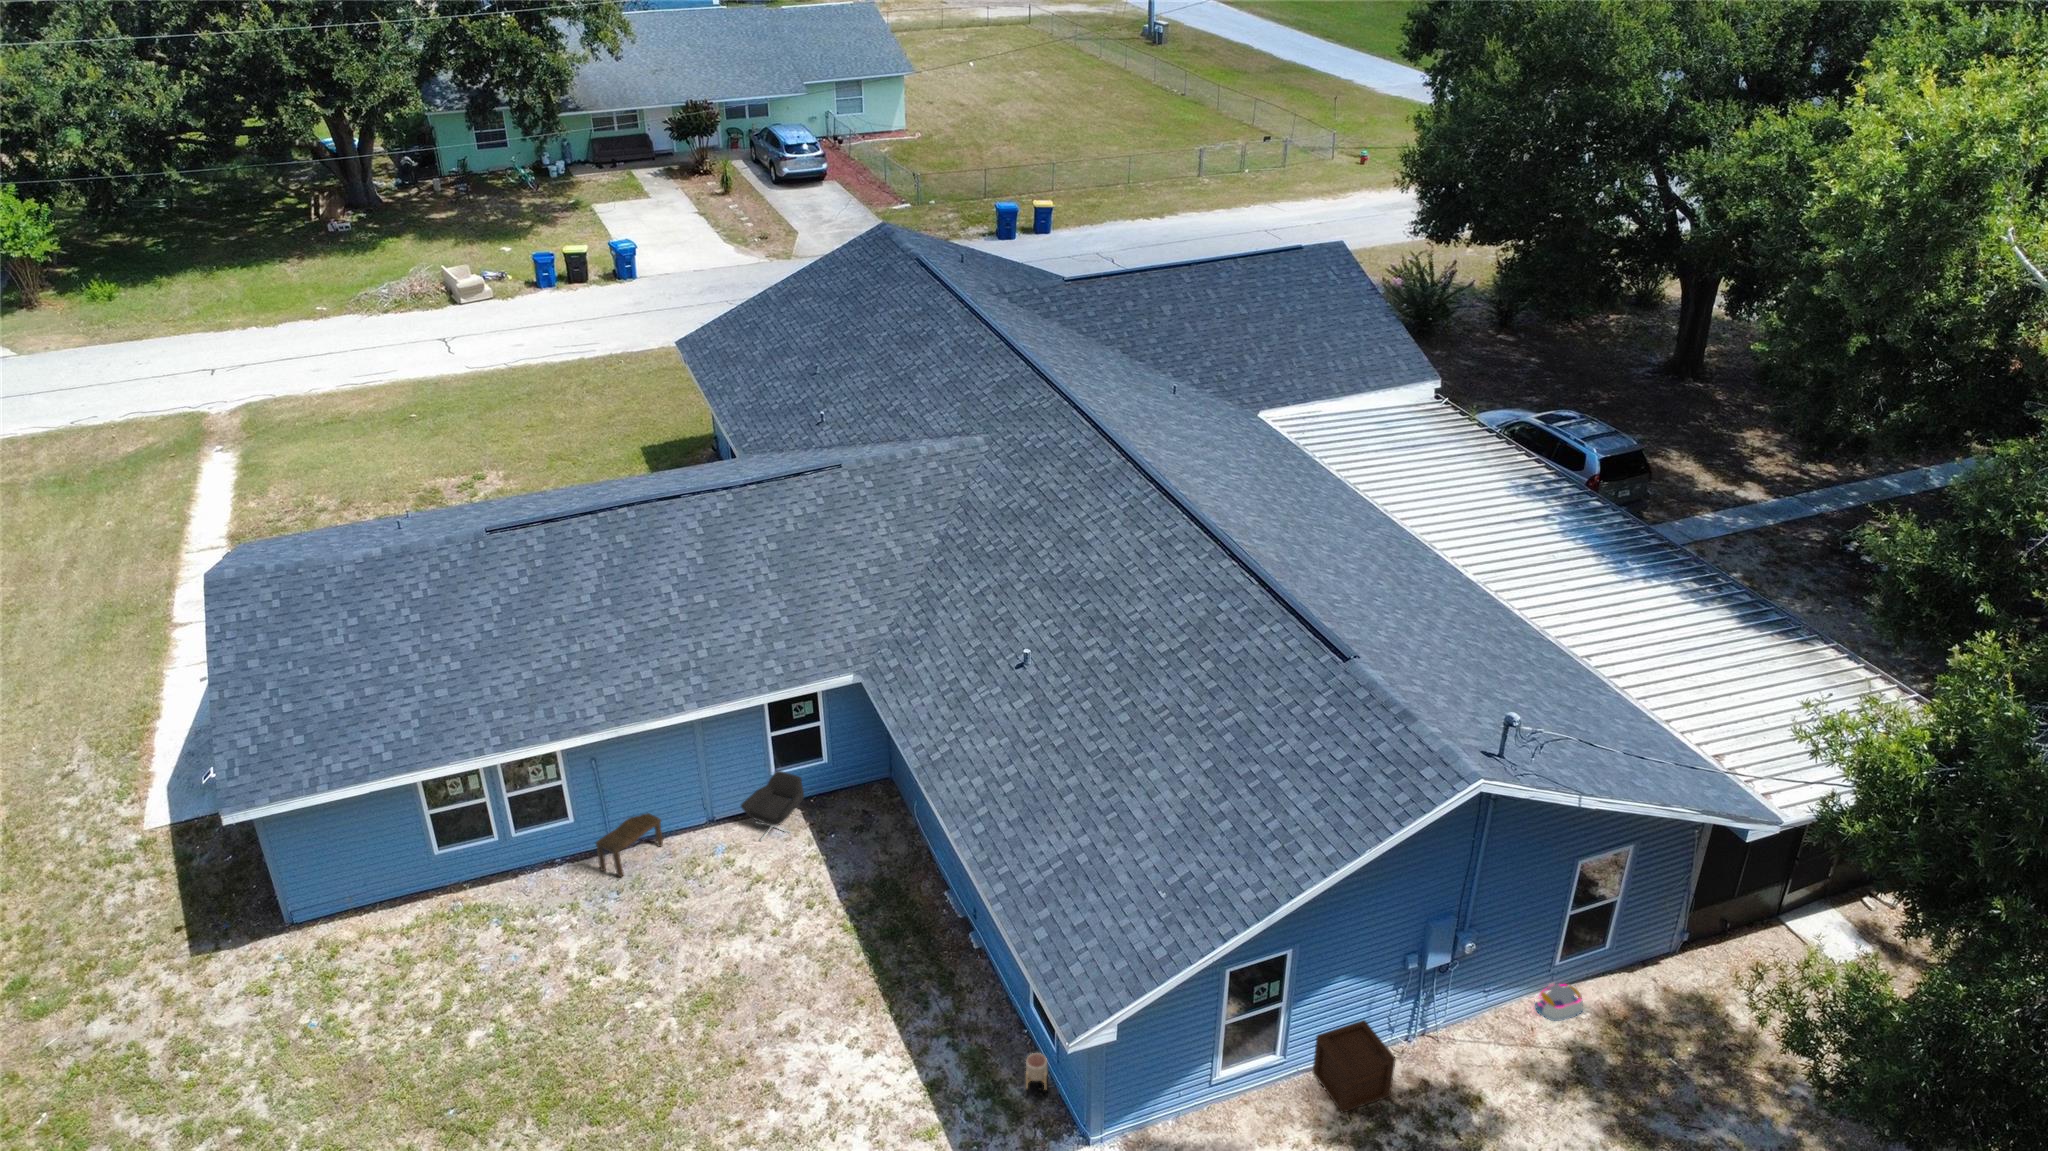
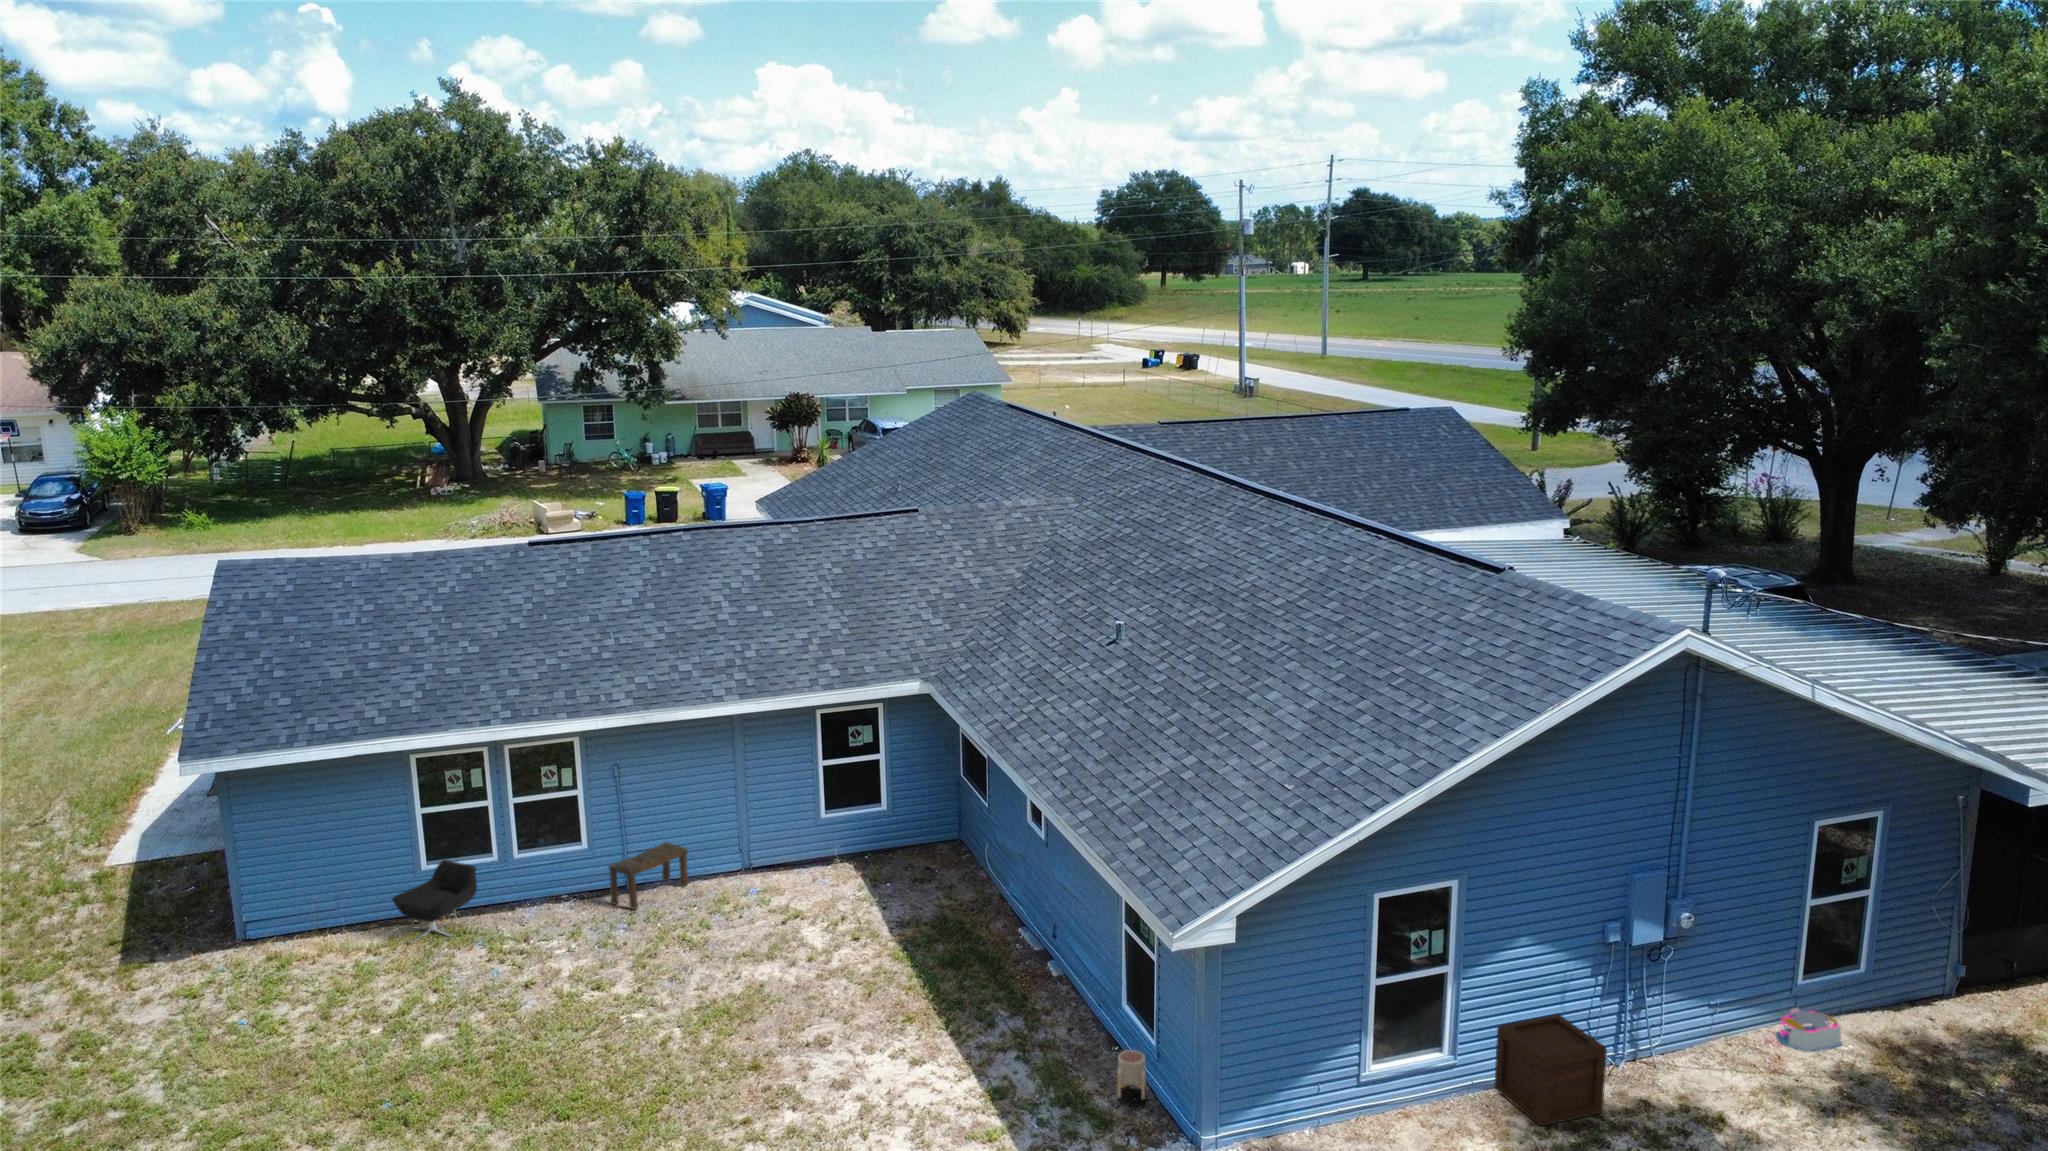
lounge chair: present [741,771,804,840] -> present [392,860,477,943]

